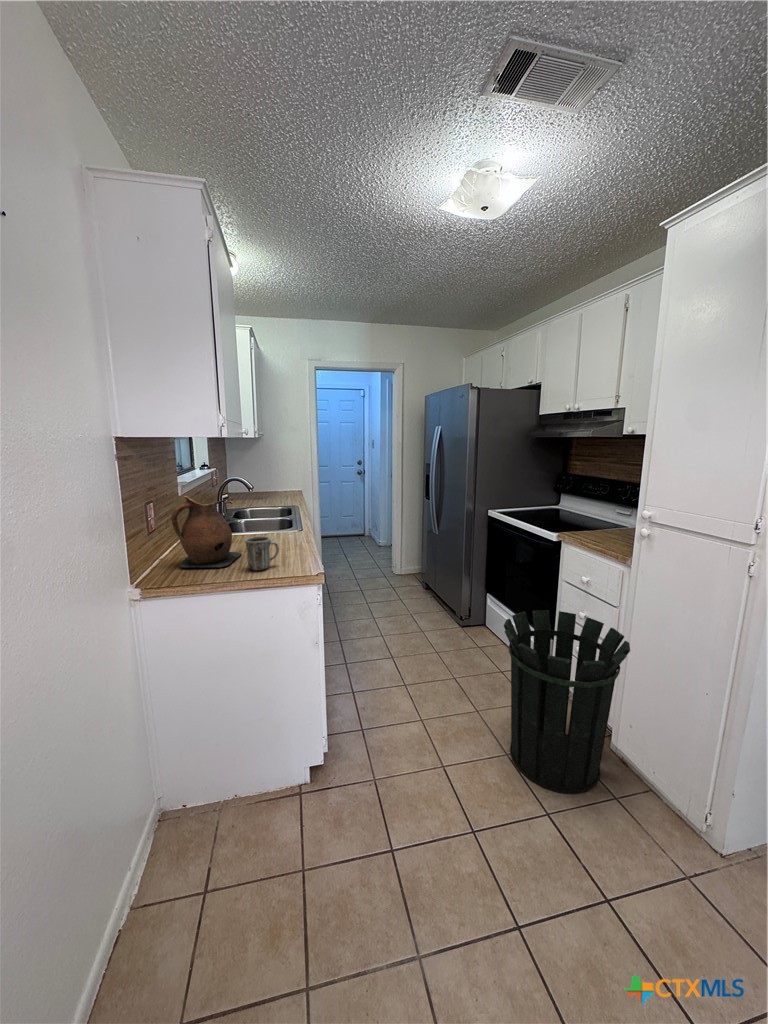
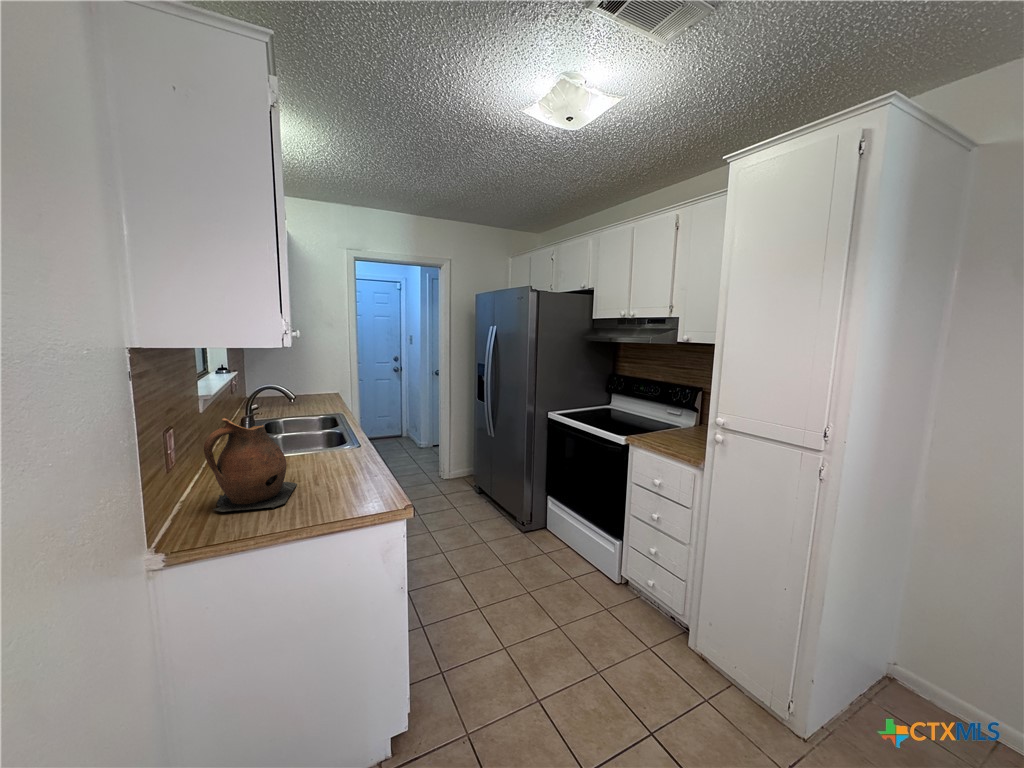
mug: present [245,536,279,571] -> none [310,464,353,508]
waste bin: present [504,610,630,794] -> none [593,515,715,706]

